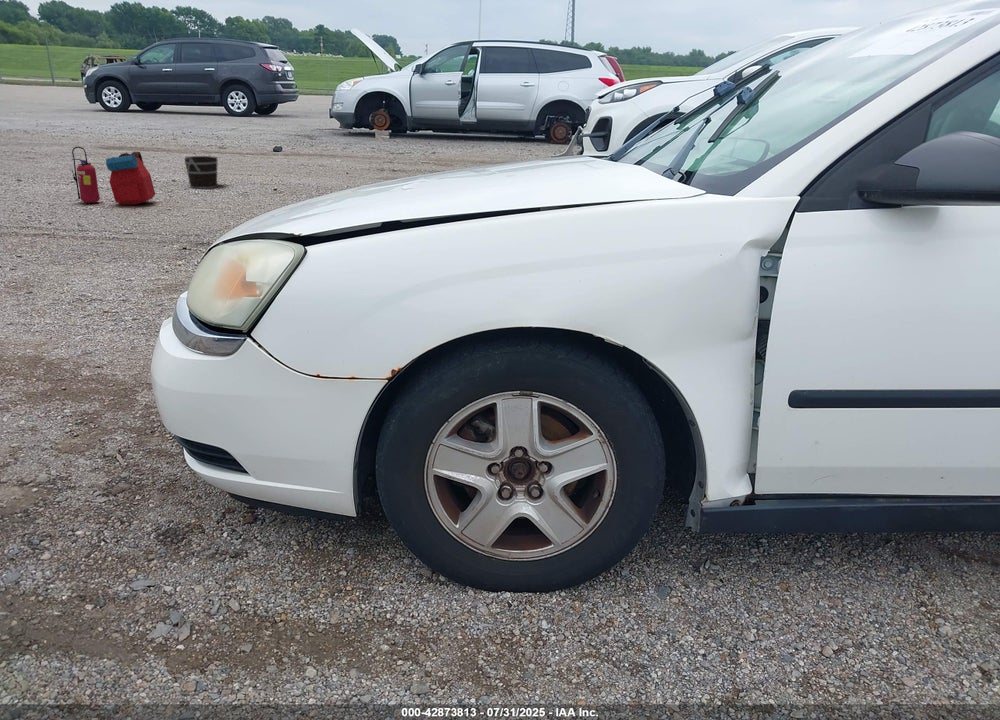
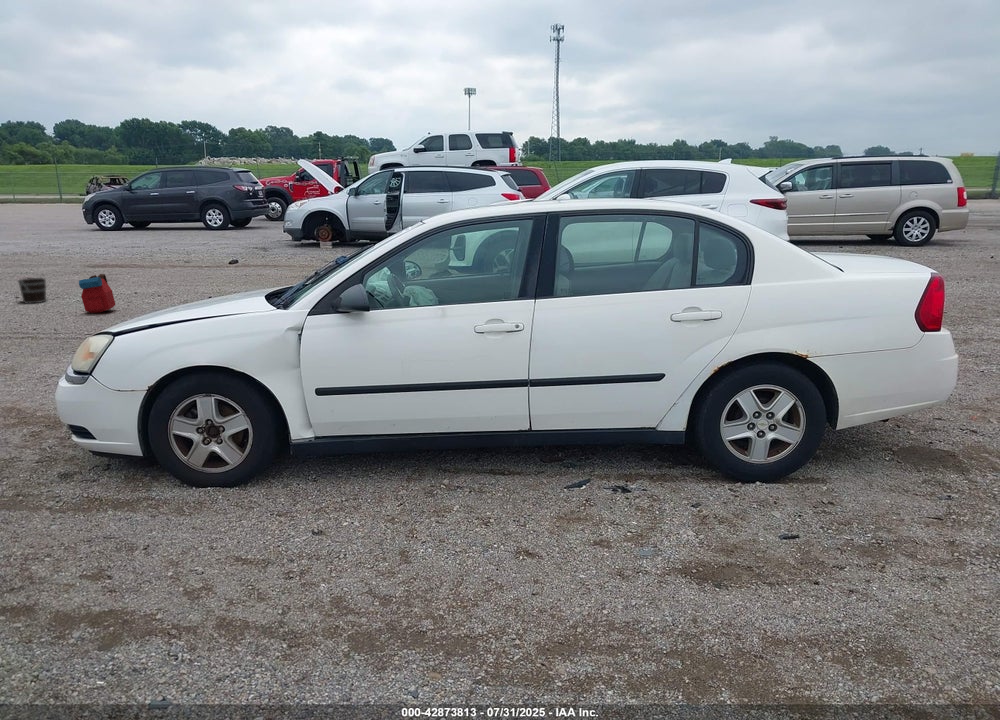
fire extinguisher: present [72,146,100,203] -> none [54,272,75,313]
bucket: present [185,156,218,188] -> present [18,278,46,303]

